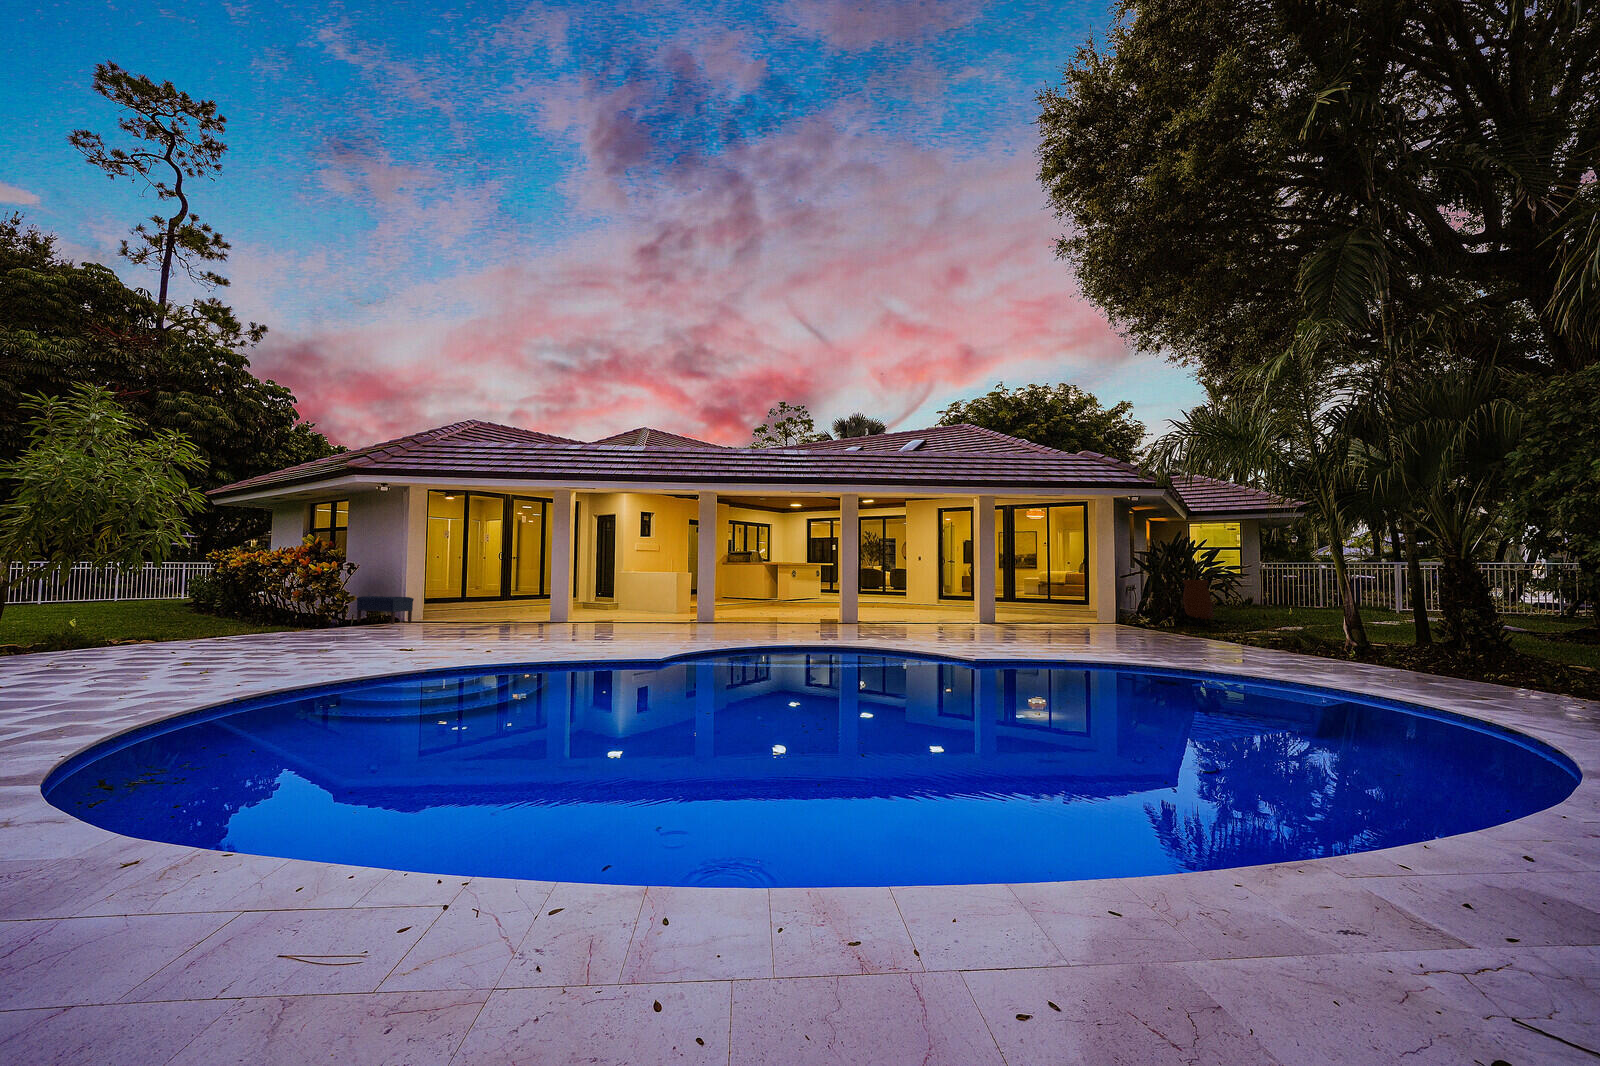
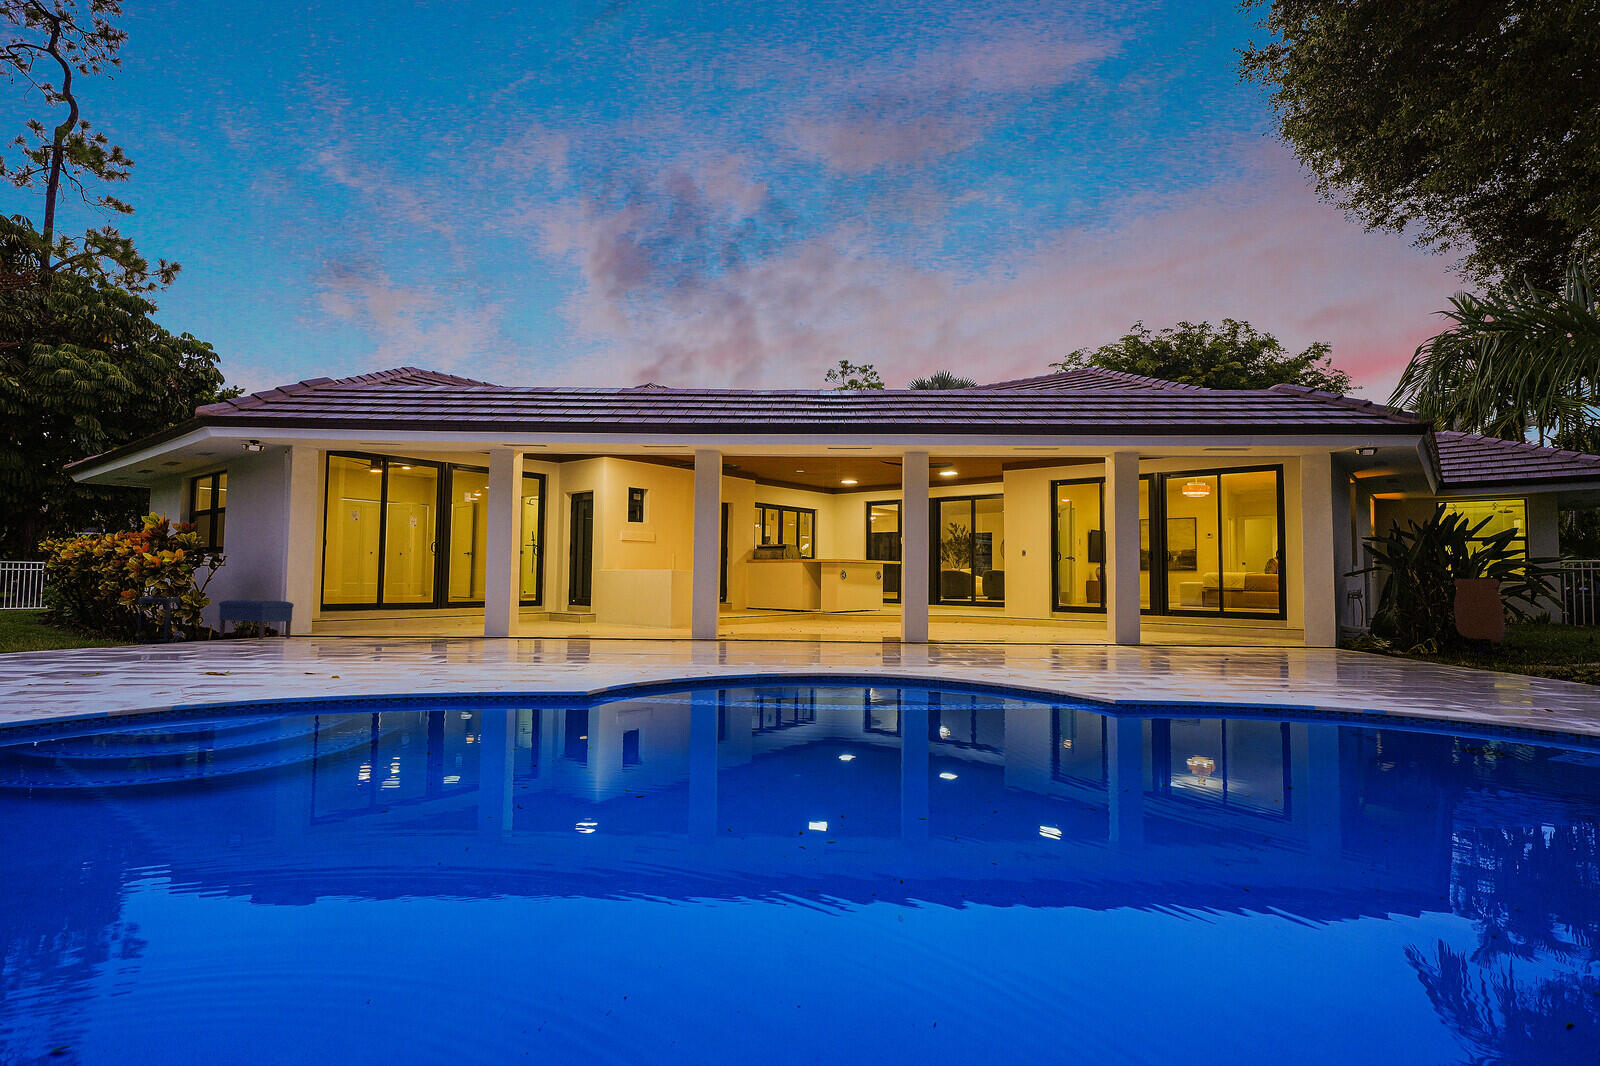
side table: none [304,595,333,627] -> present [138,597,179,642]

